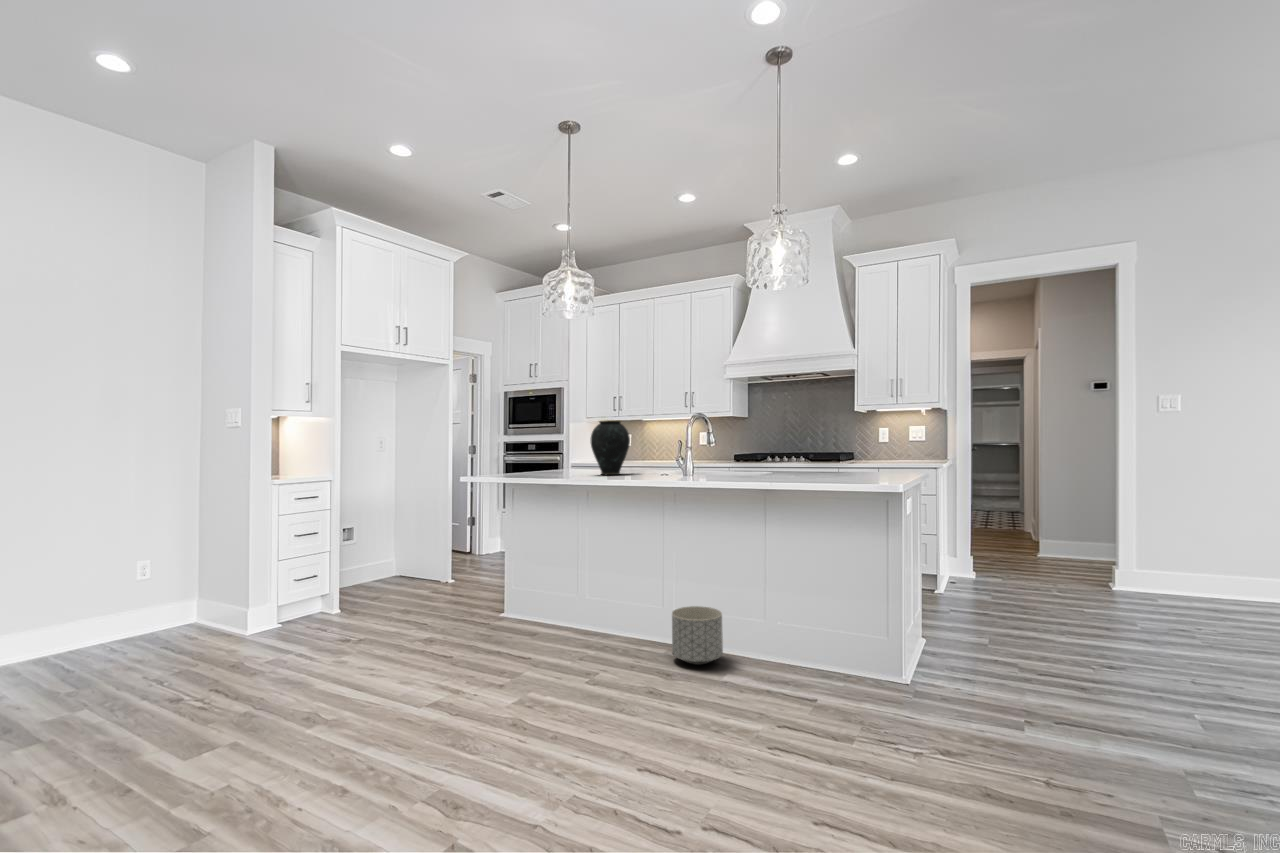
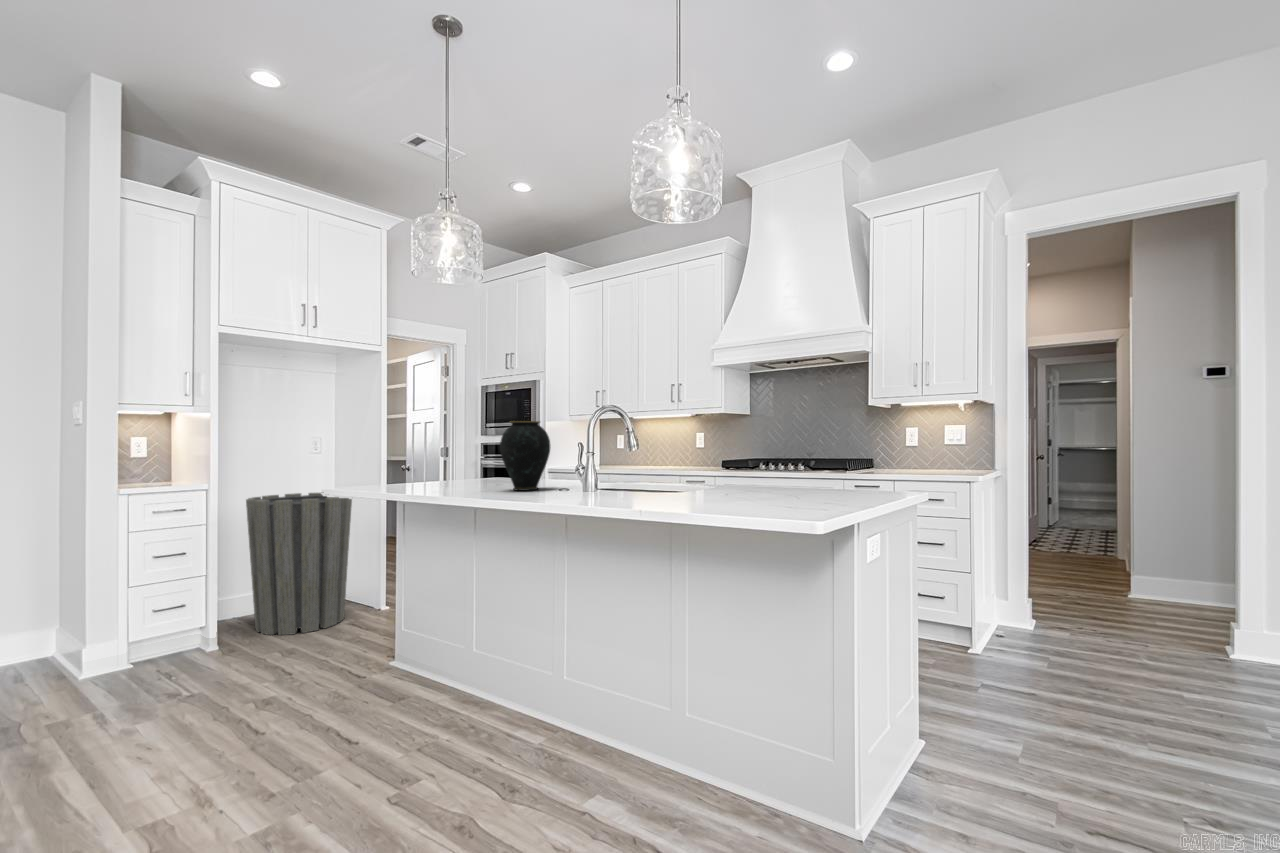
trash can: none [346,483,432,604] -> present [246,493,352,635]
planter: present [672,606,723,665] -> none [540,680,611,769]

